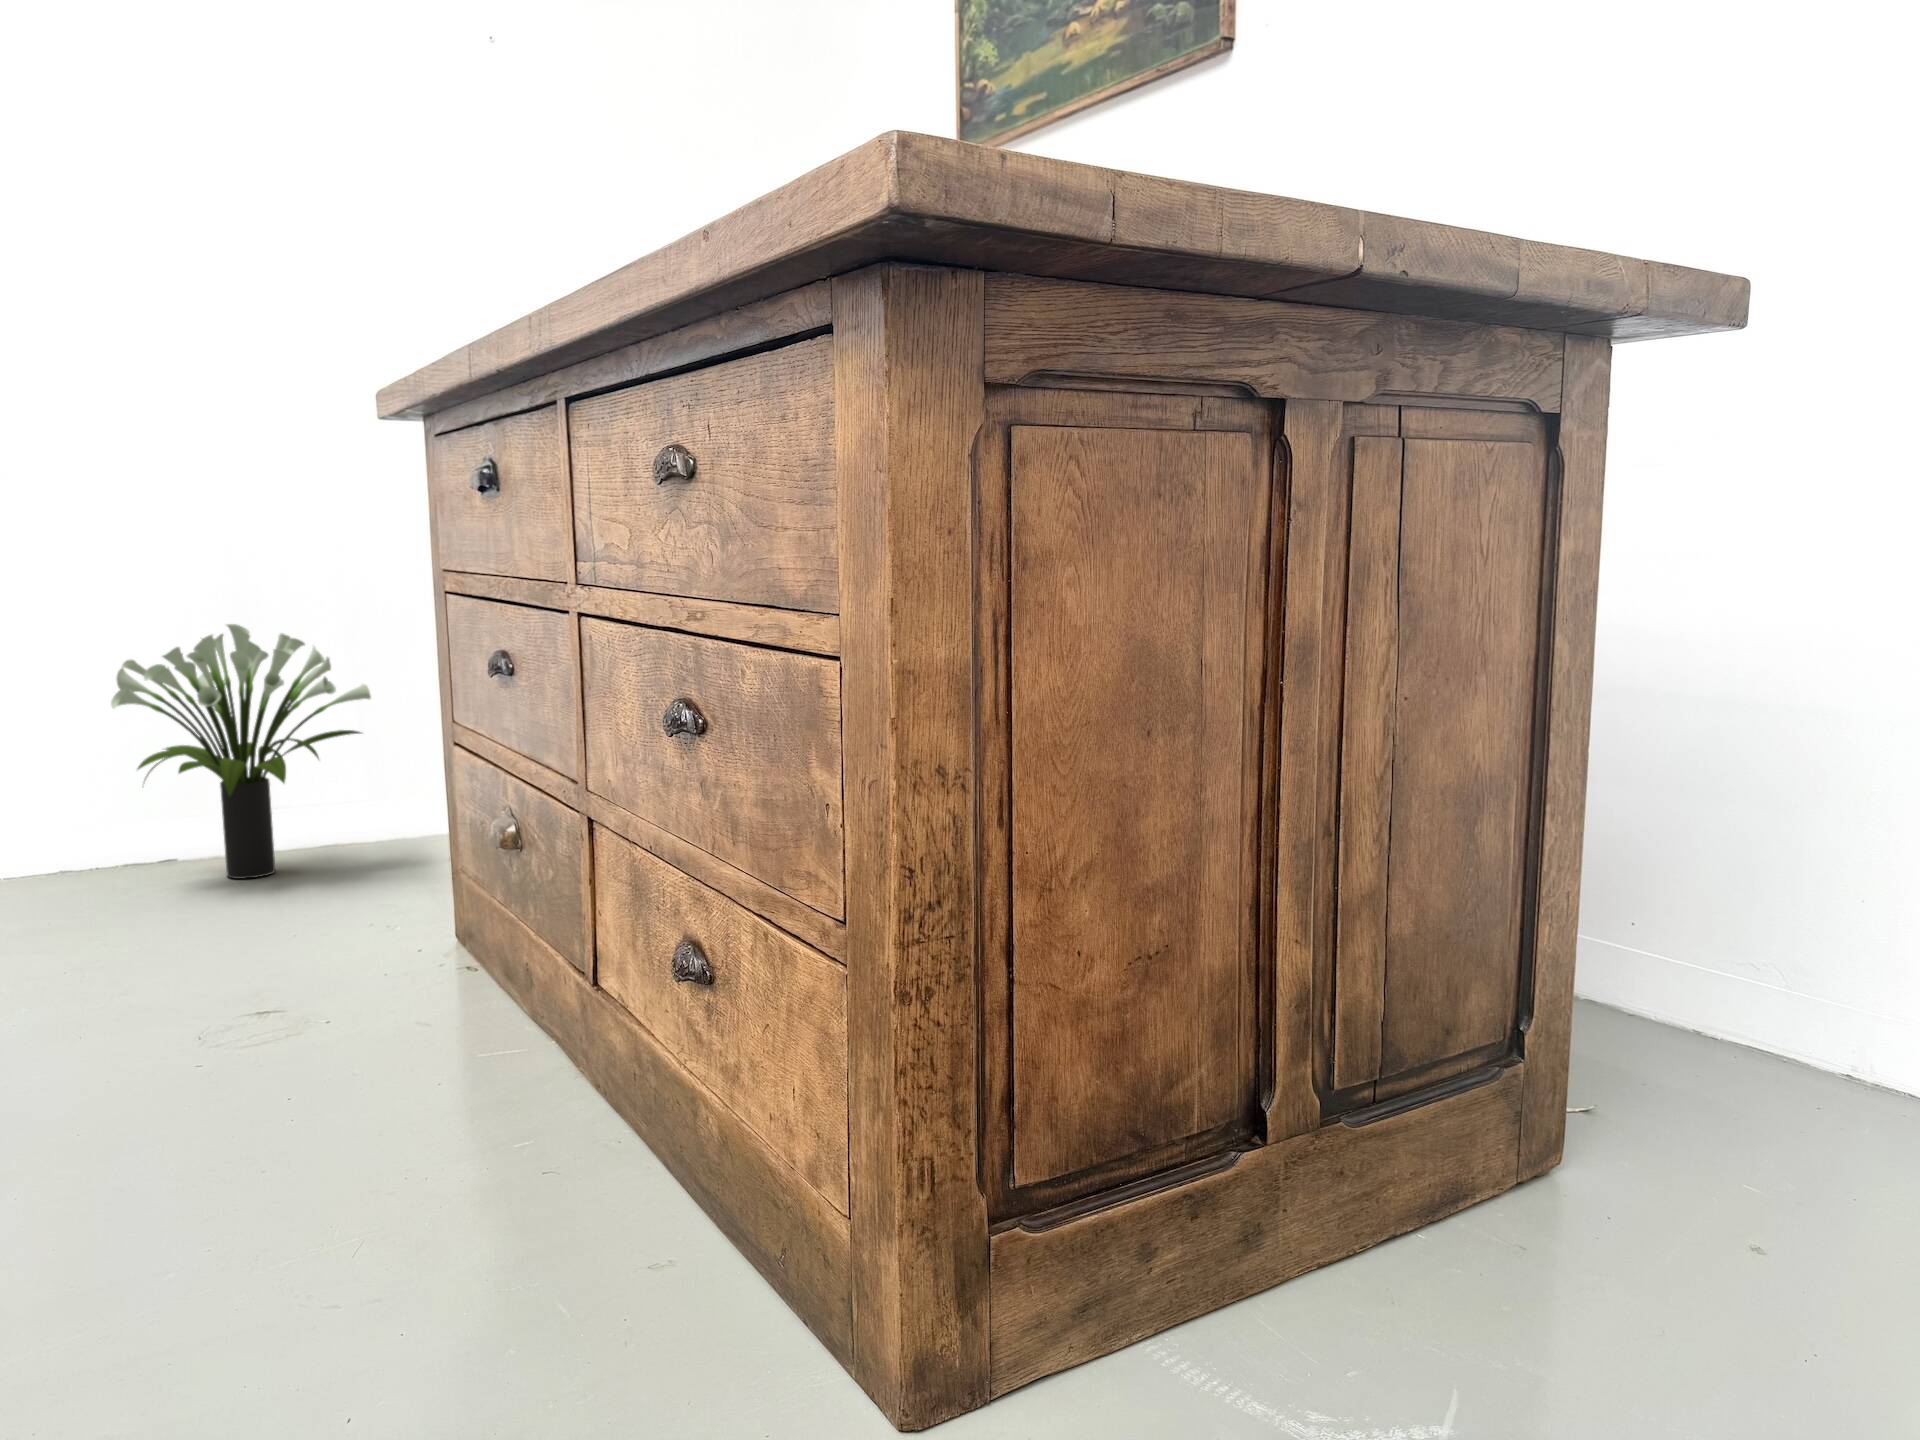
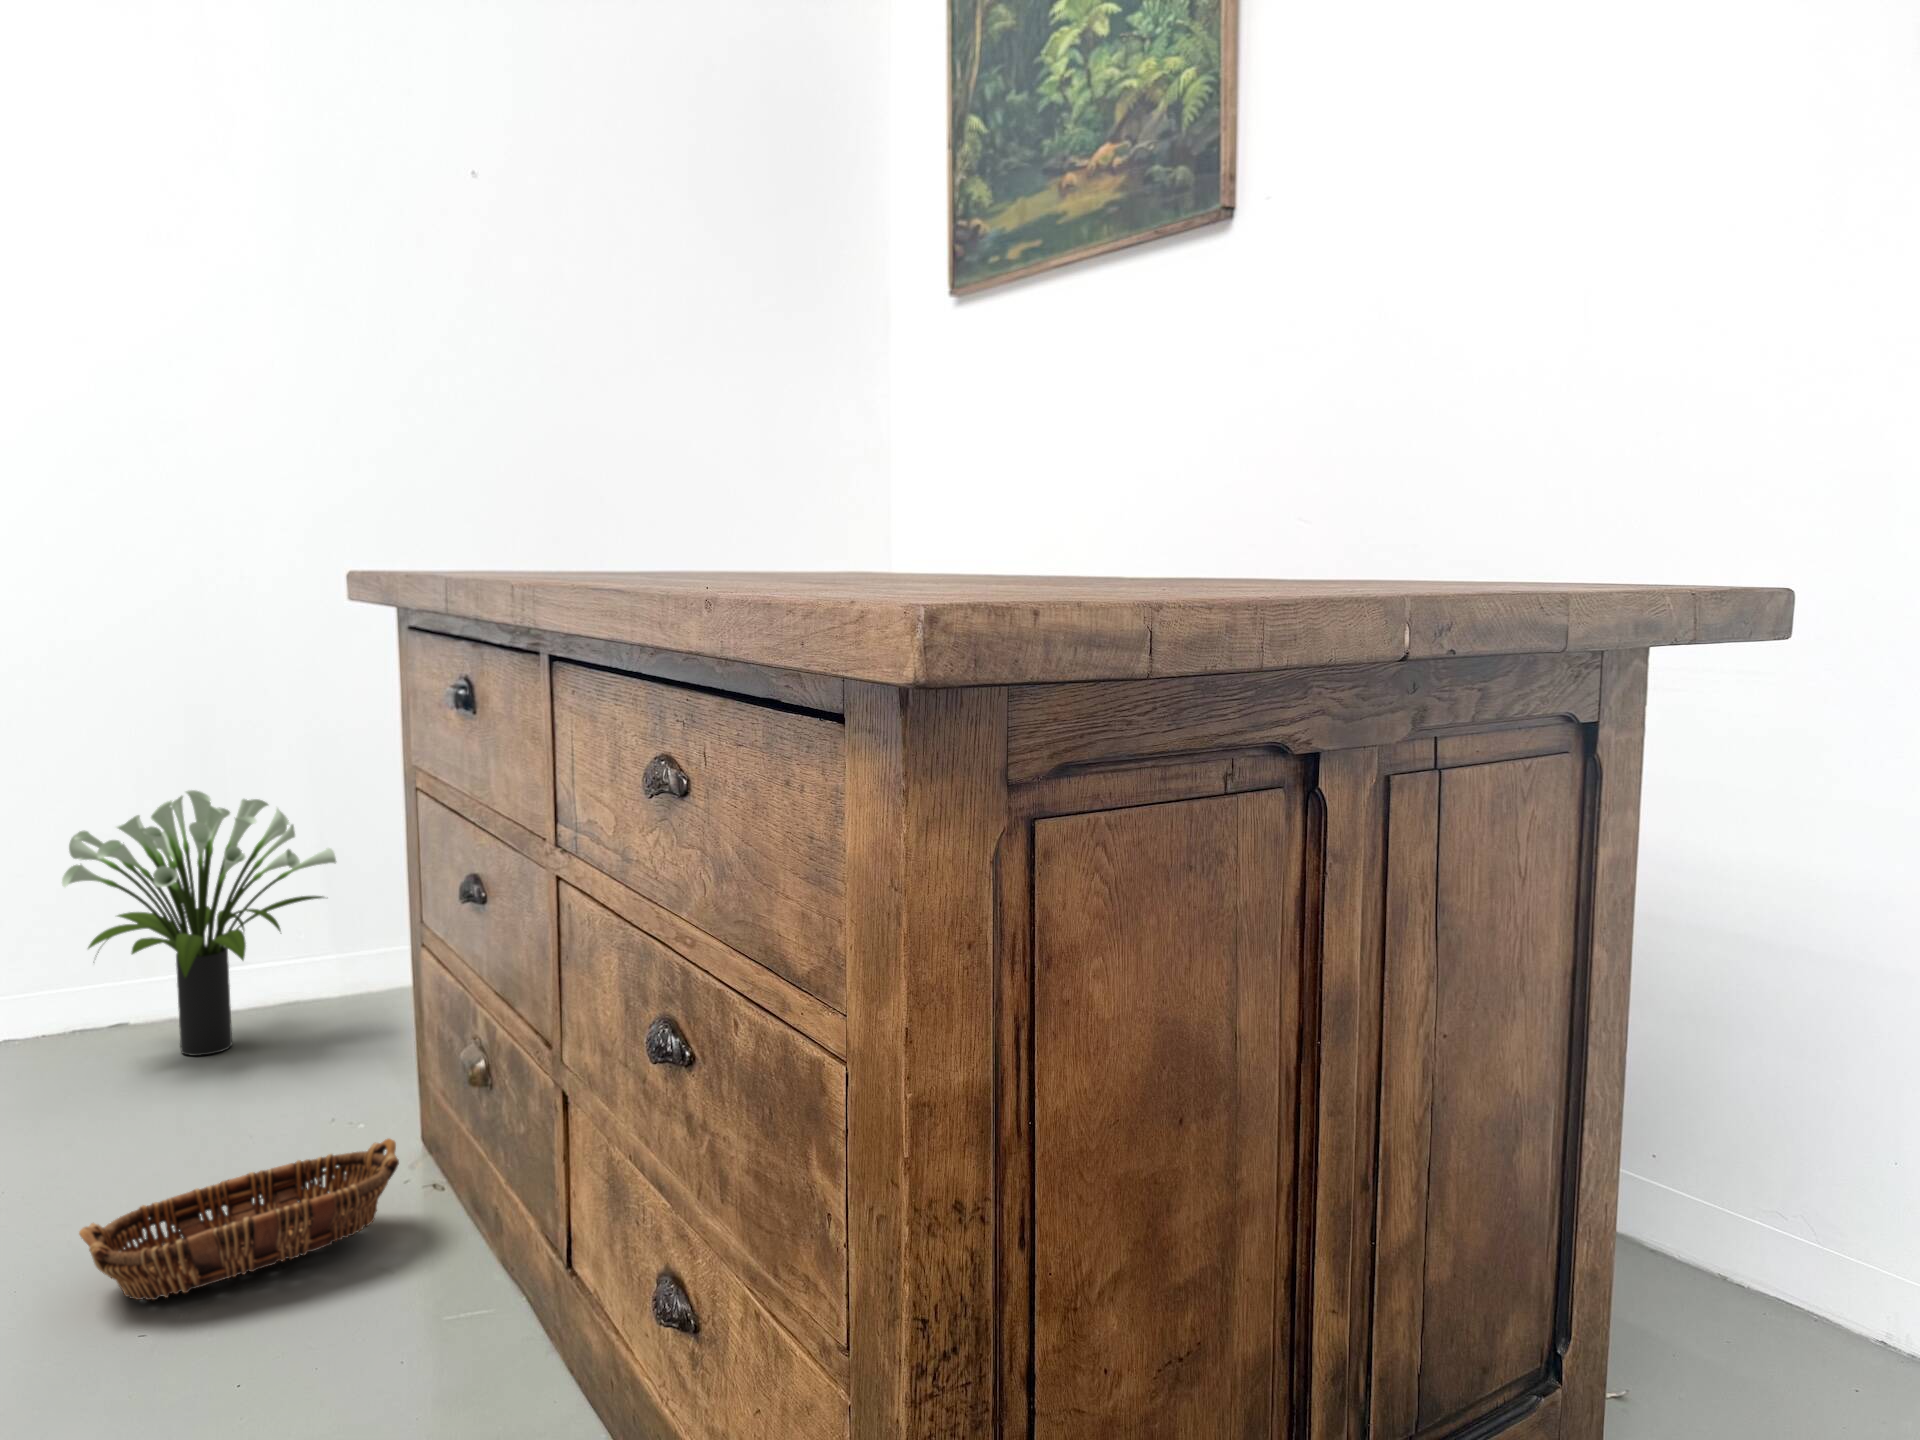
basket: none [105,895,459,1066] -> present [79,1139,399,1300]

